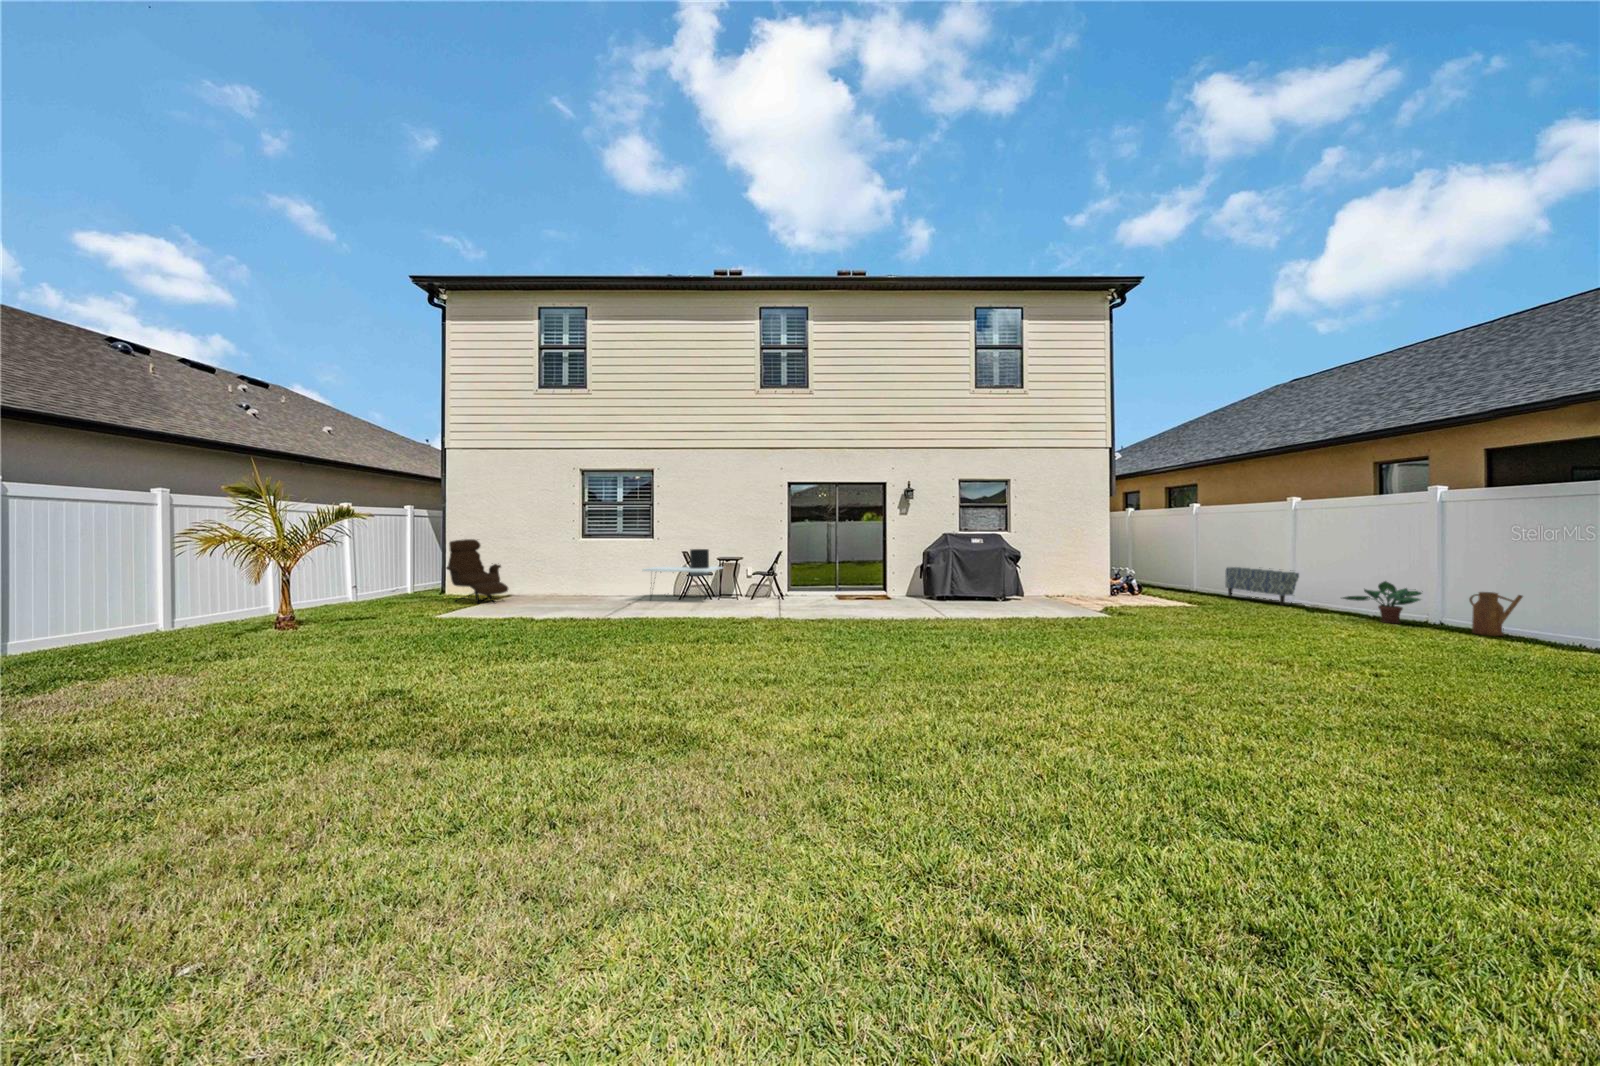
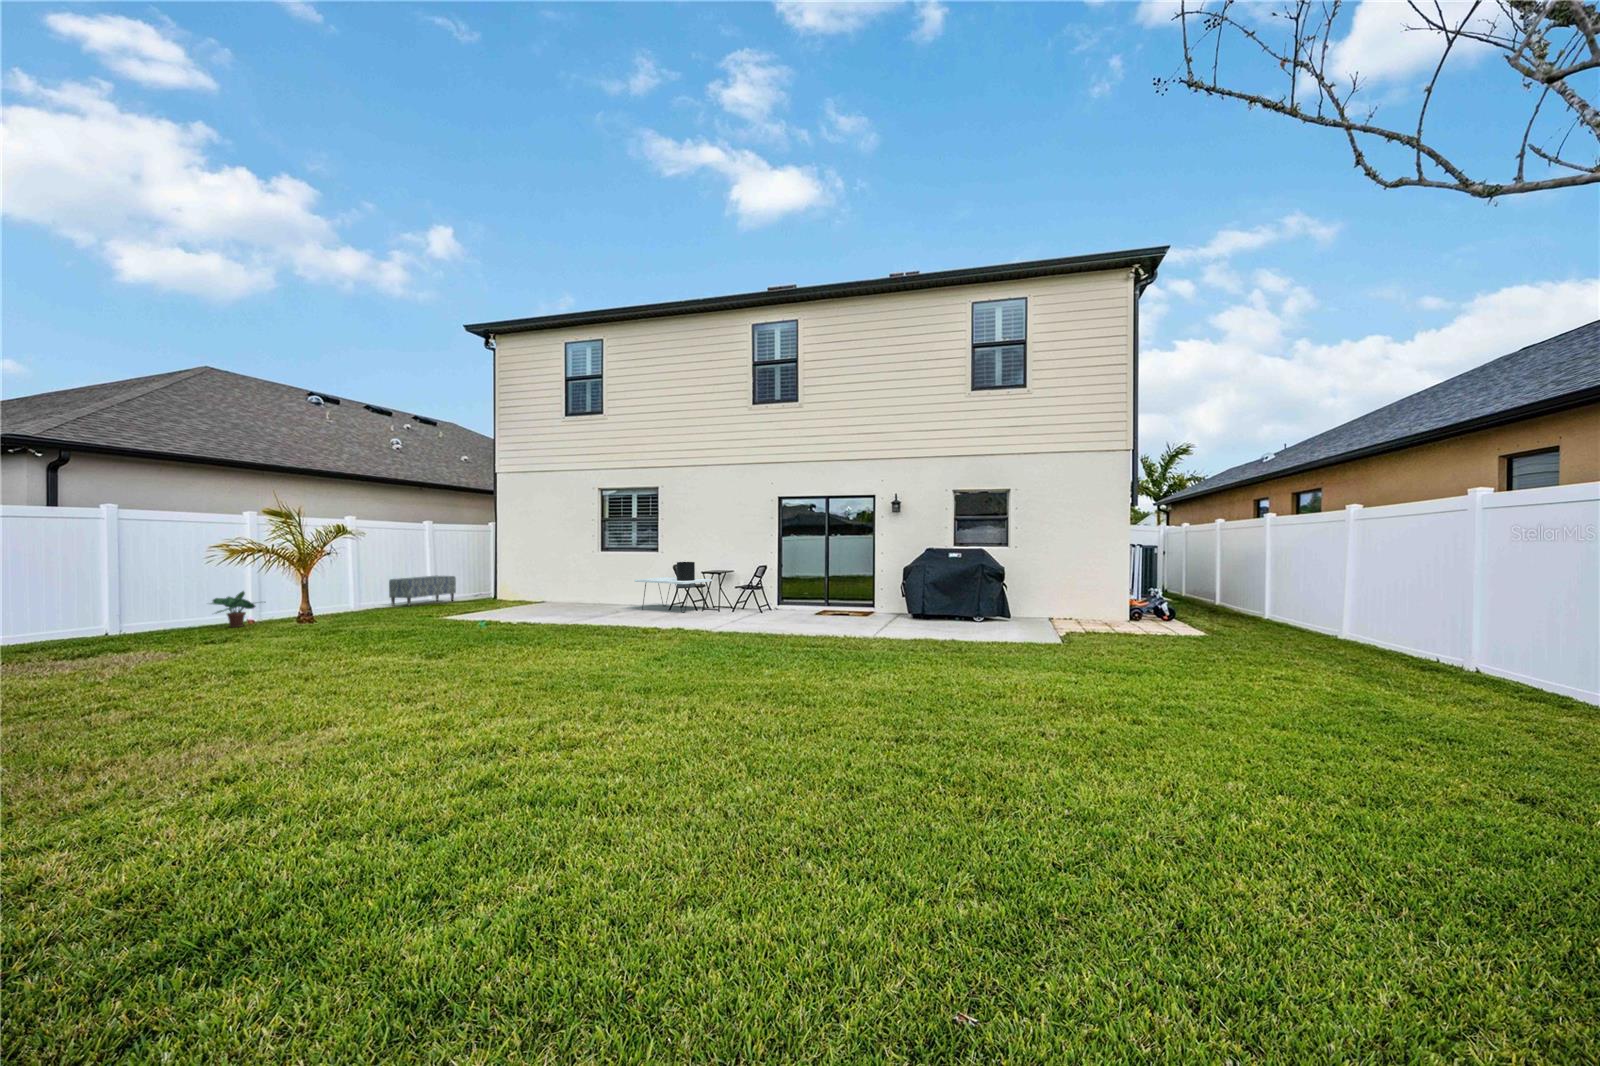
lounge chair: present [446,539,508,603] -> none [487,550,534,607]
bench: present [1225,567,1299,606] -> present [389,576,456,606]
potted plant: present [1343,581,1422,624] -> present [212,591,256,627]
watering can: present [1469,592,1523,636] -> none [1501,636,1552,696]

